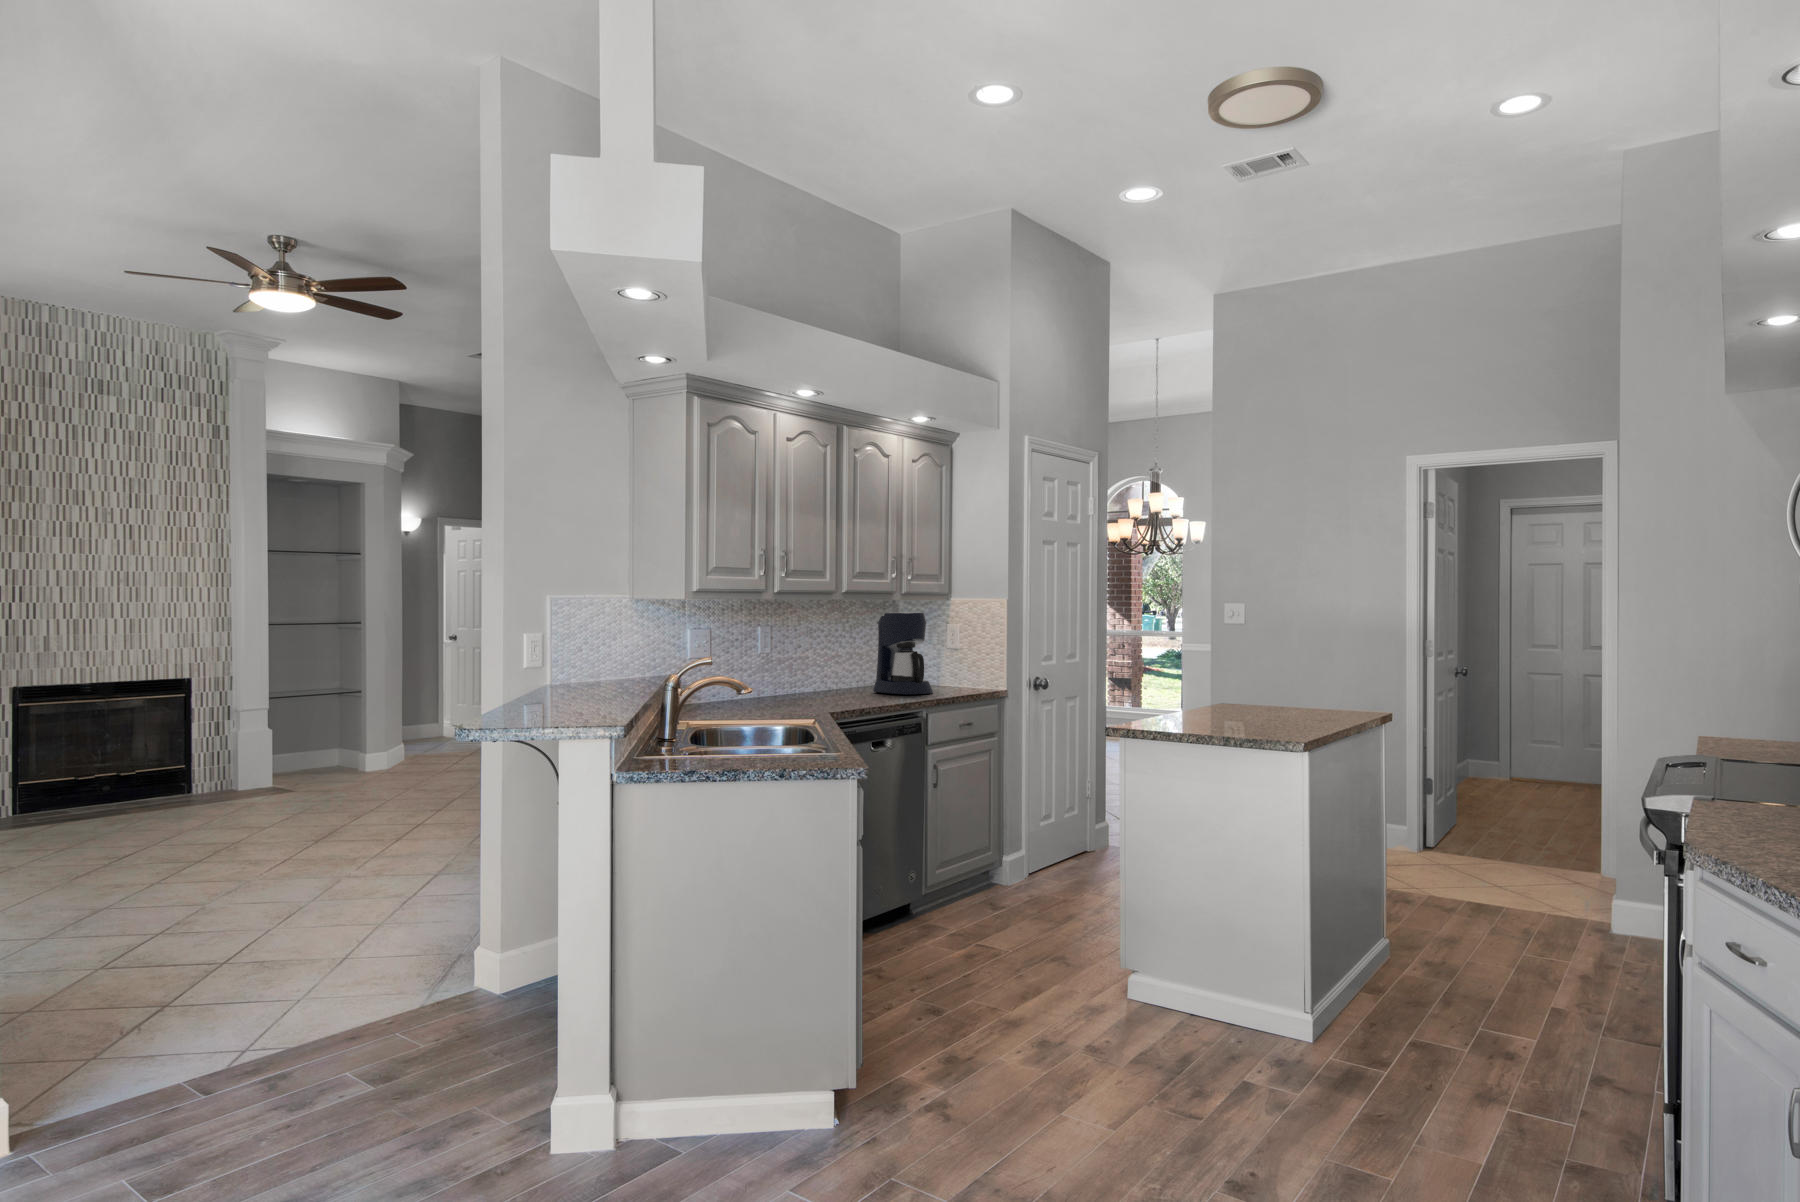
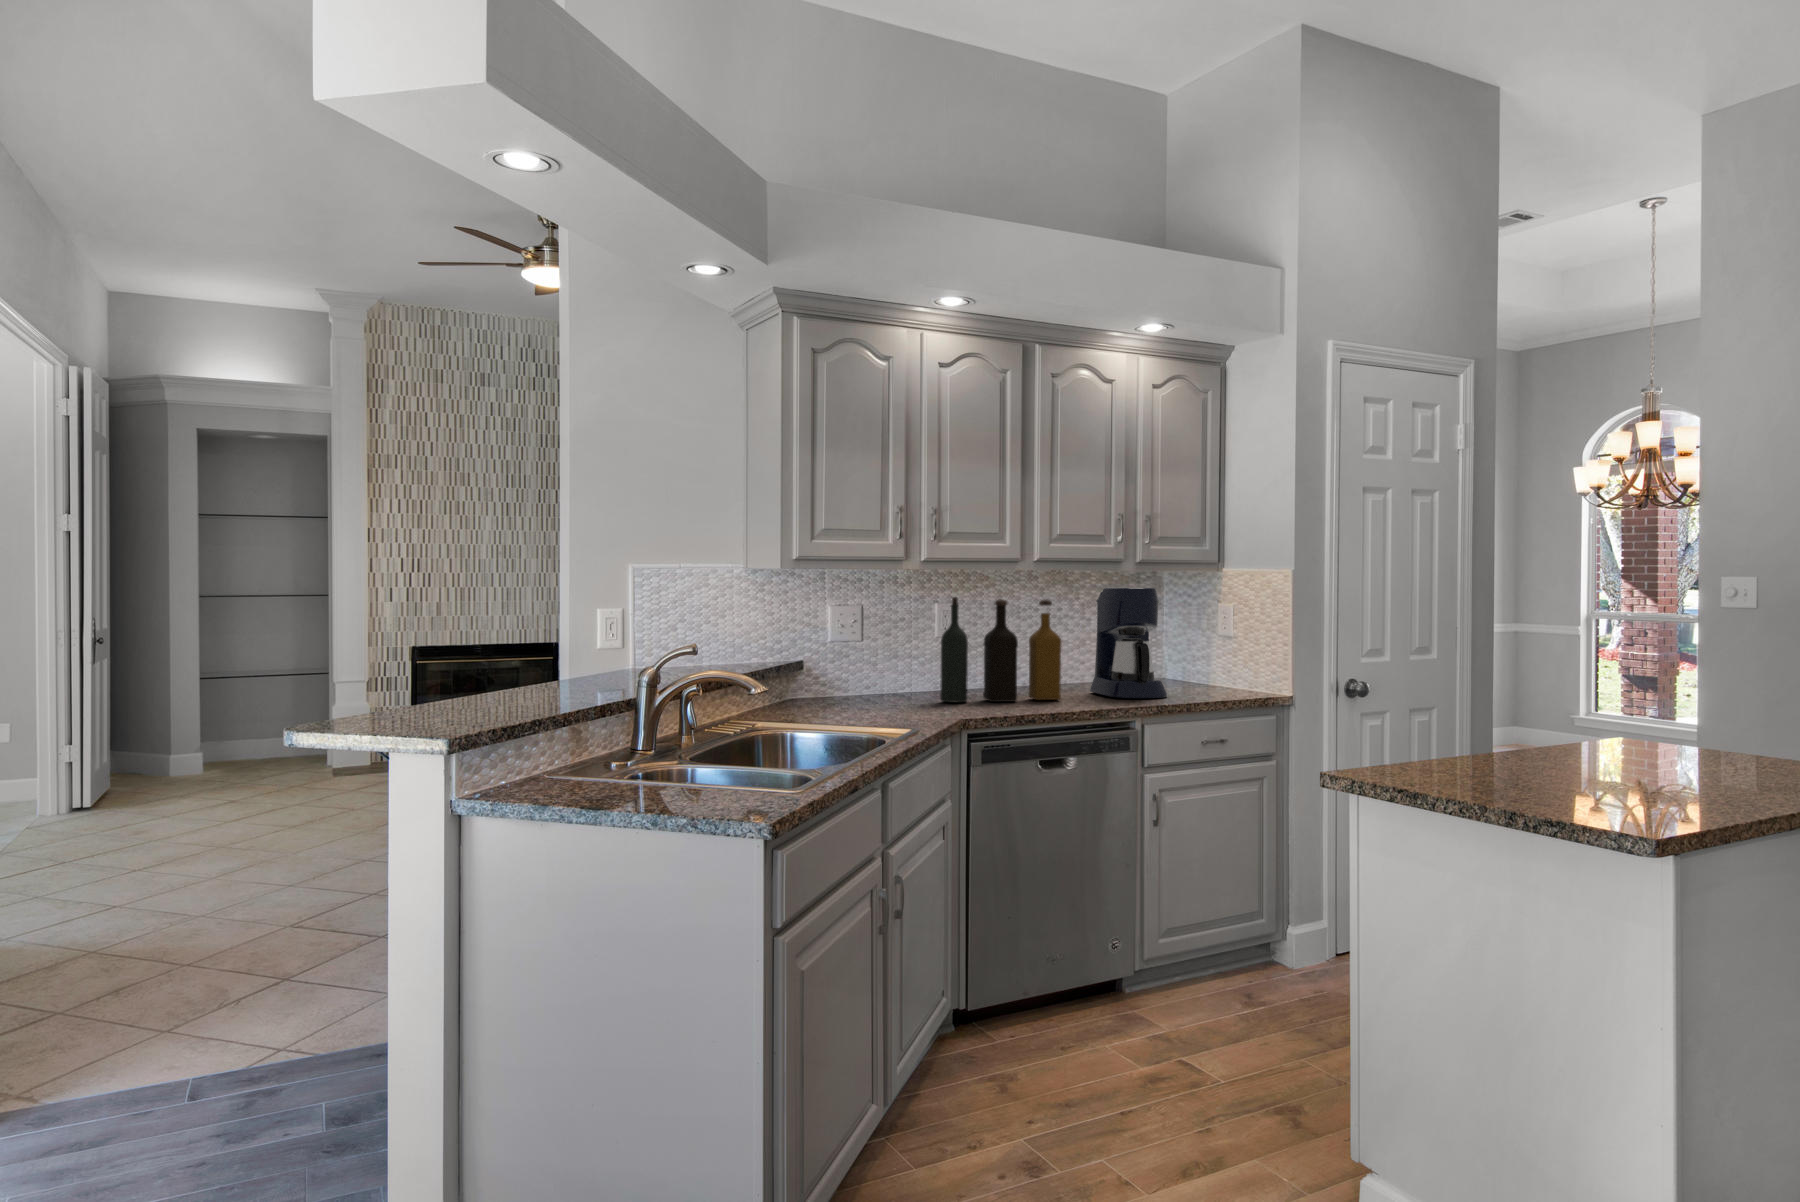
bottle: none [780,621,867,703] -> present [940,597,1061,702]

